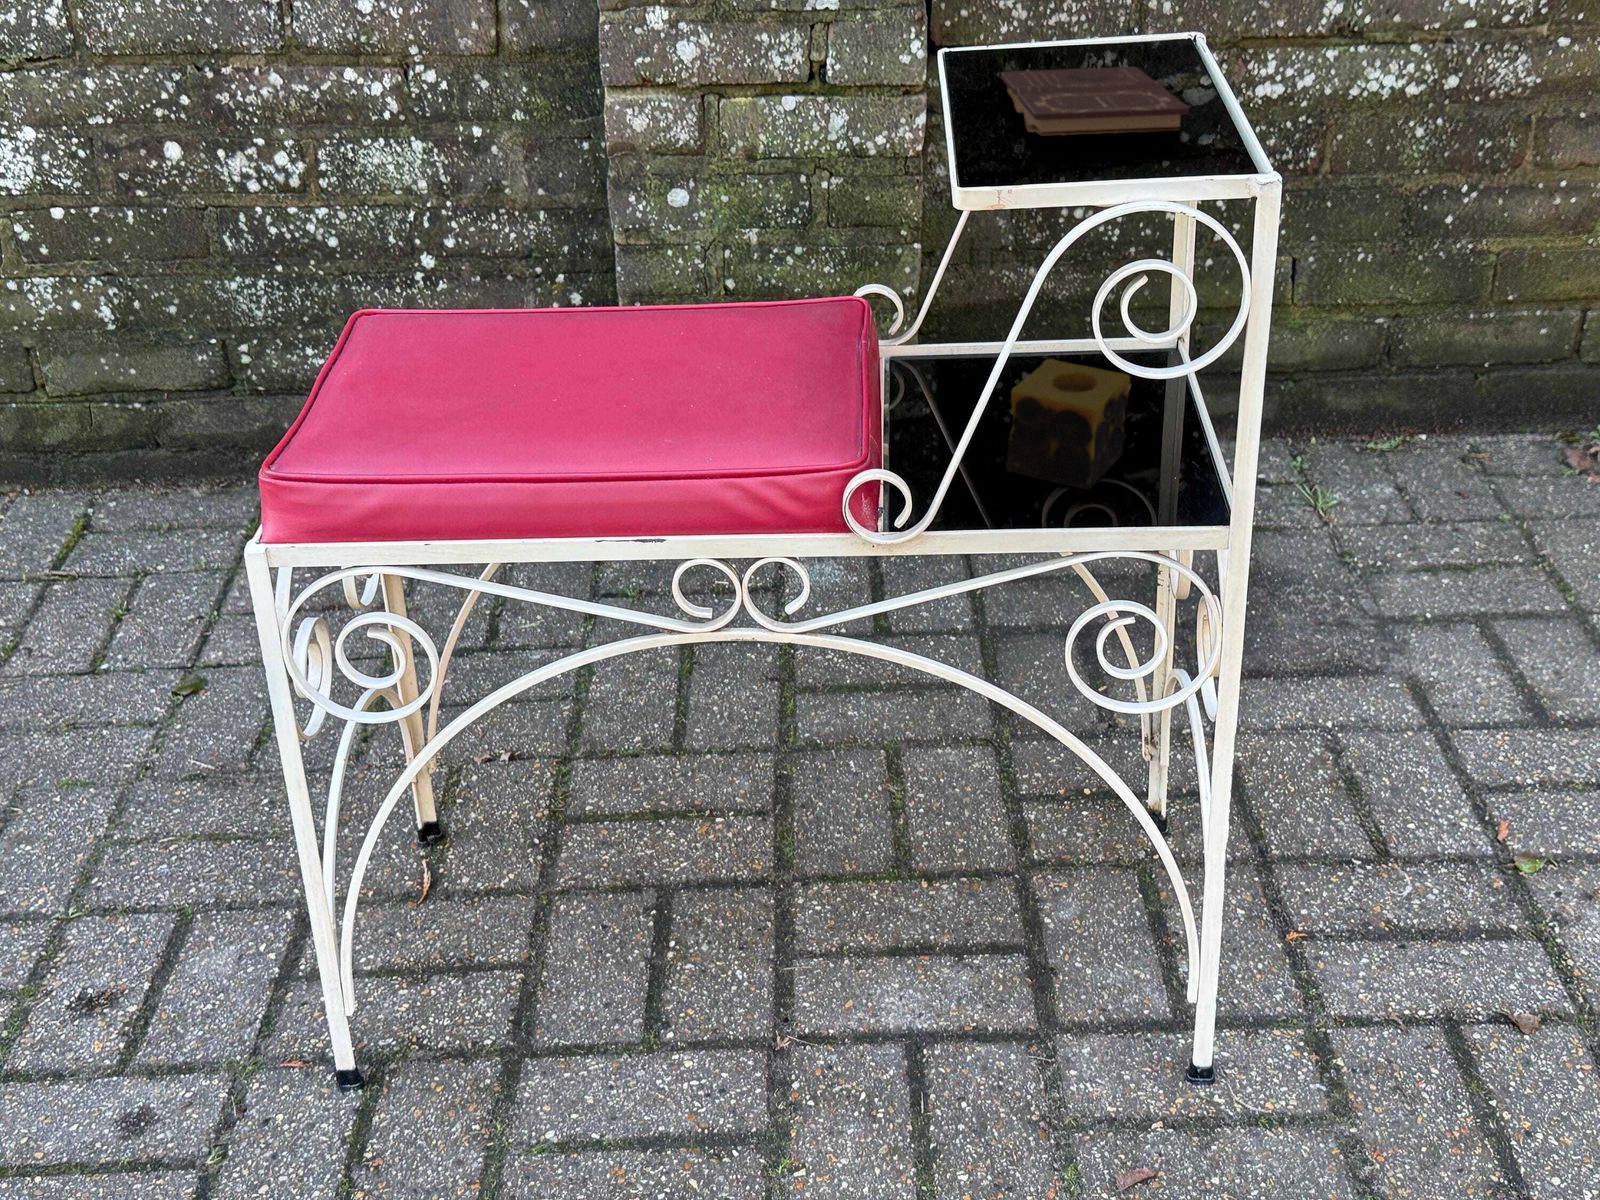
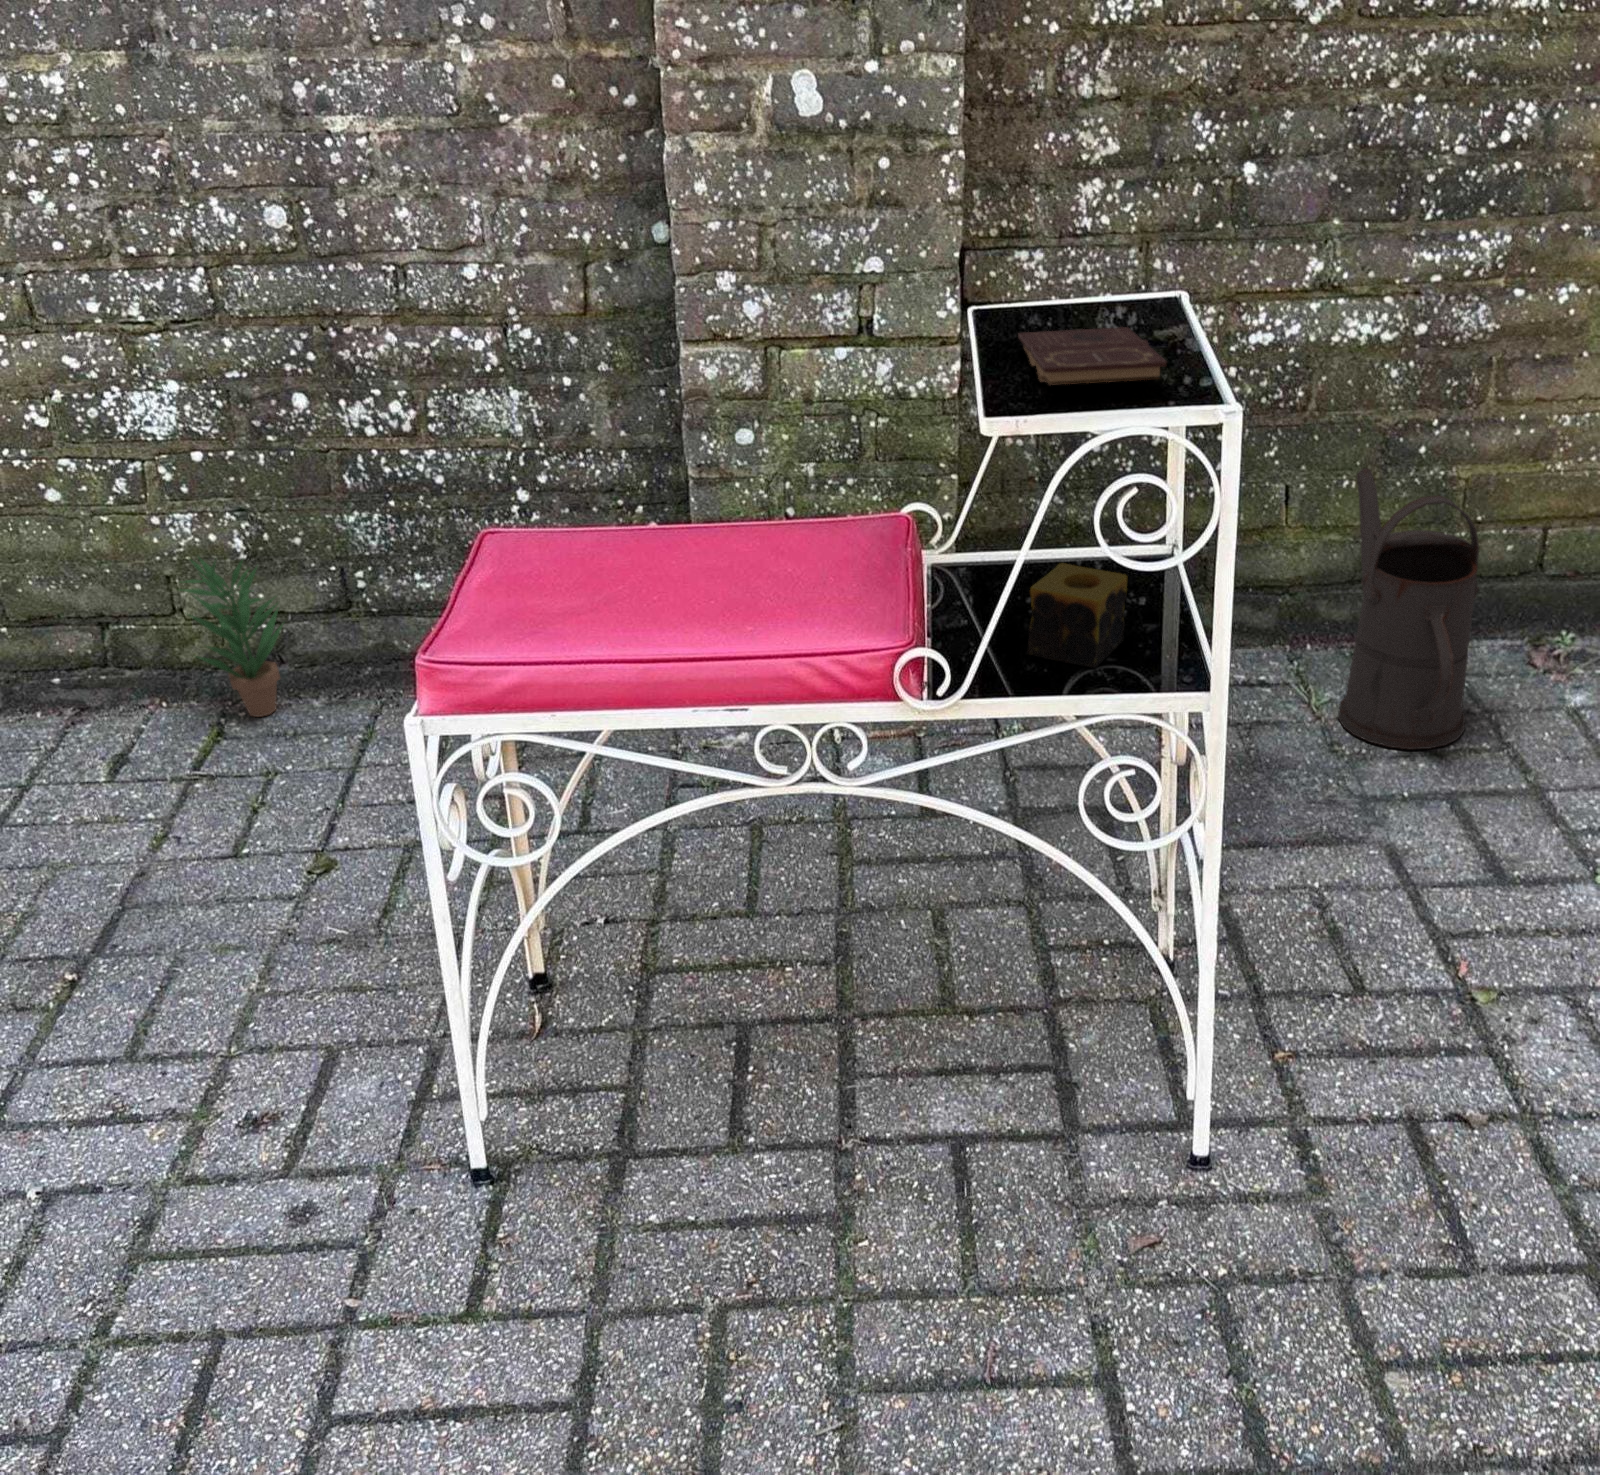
watering can: none [1345,243,1515,564] -> present [1338,468,1479,749]
potted plant: none [30,326,163,511] -> present [181,558,282,717]

